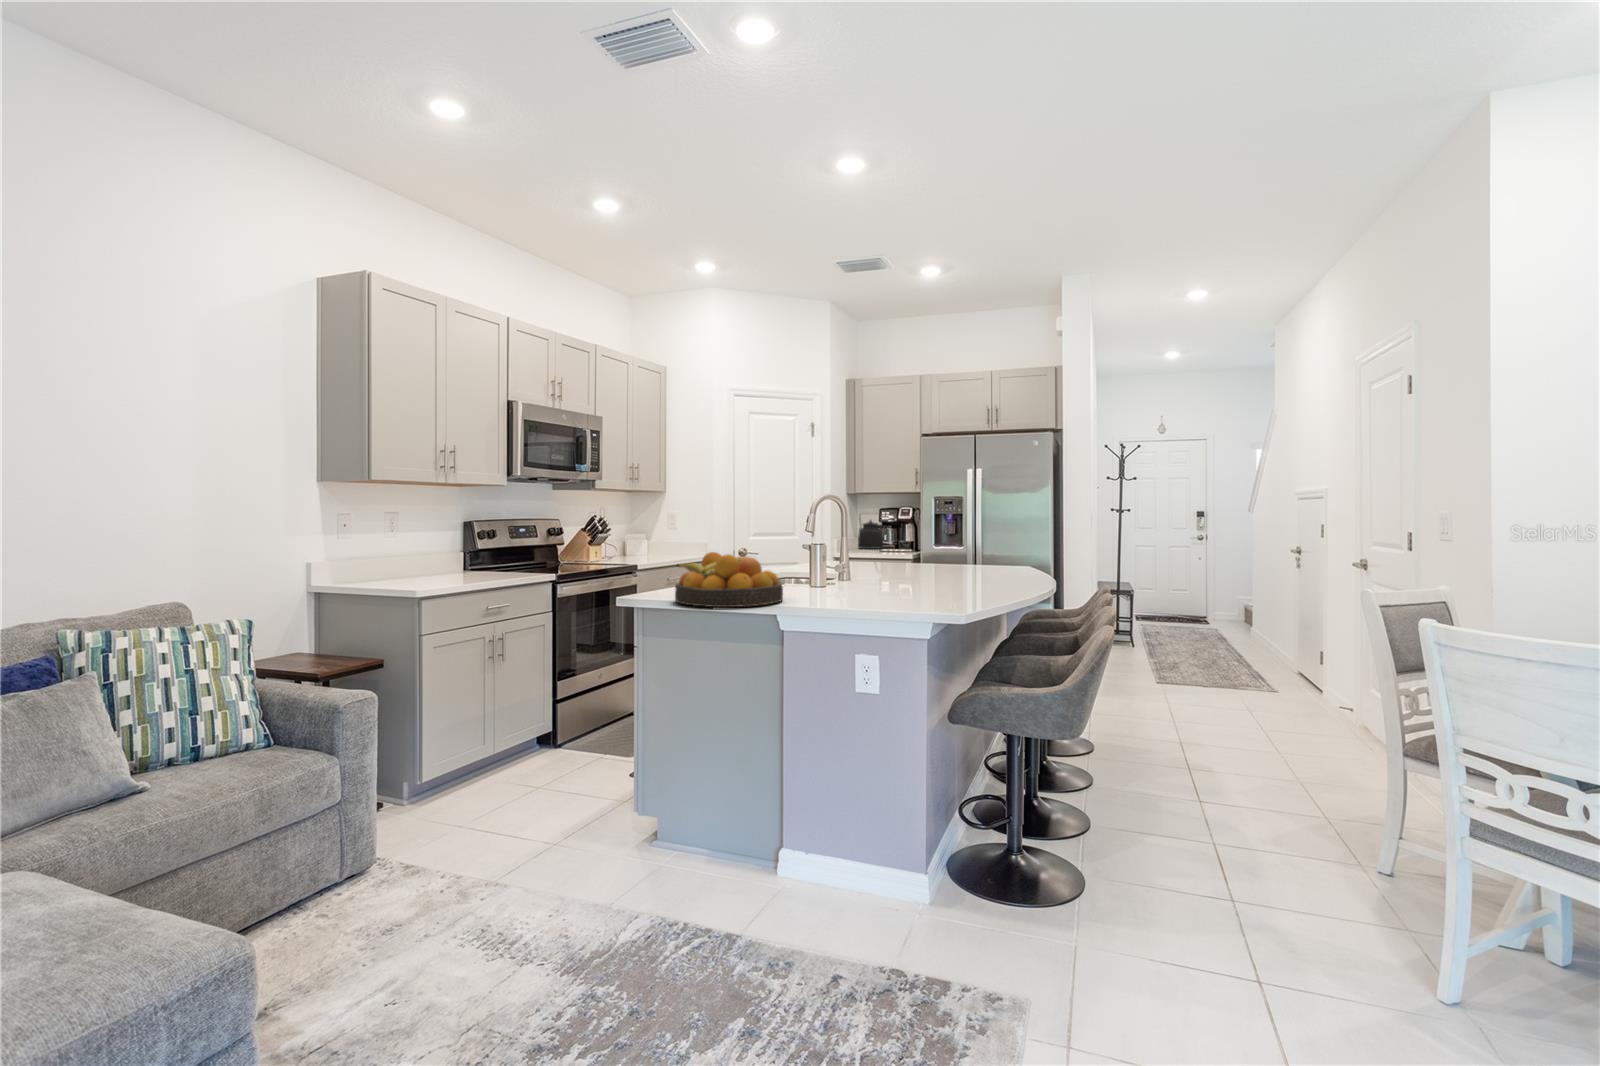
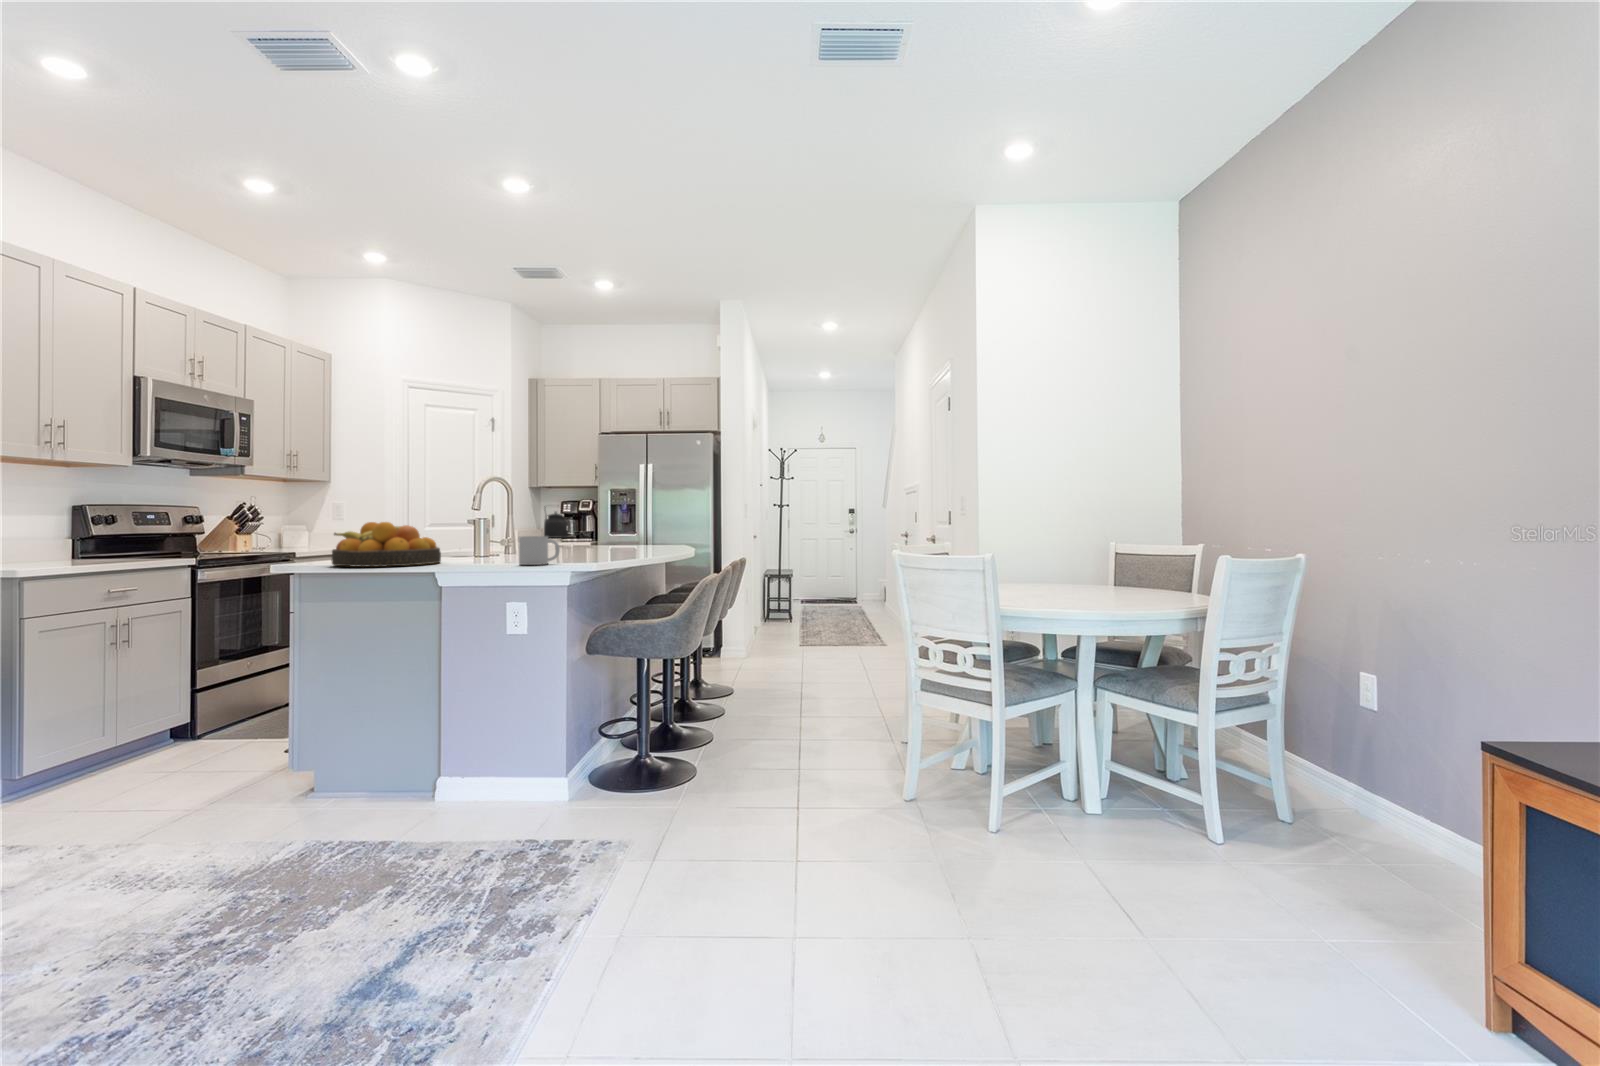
mug: none [875,575,922,613] -> present [519,536,560,565]

